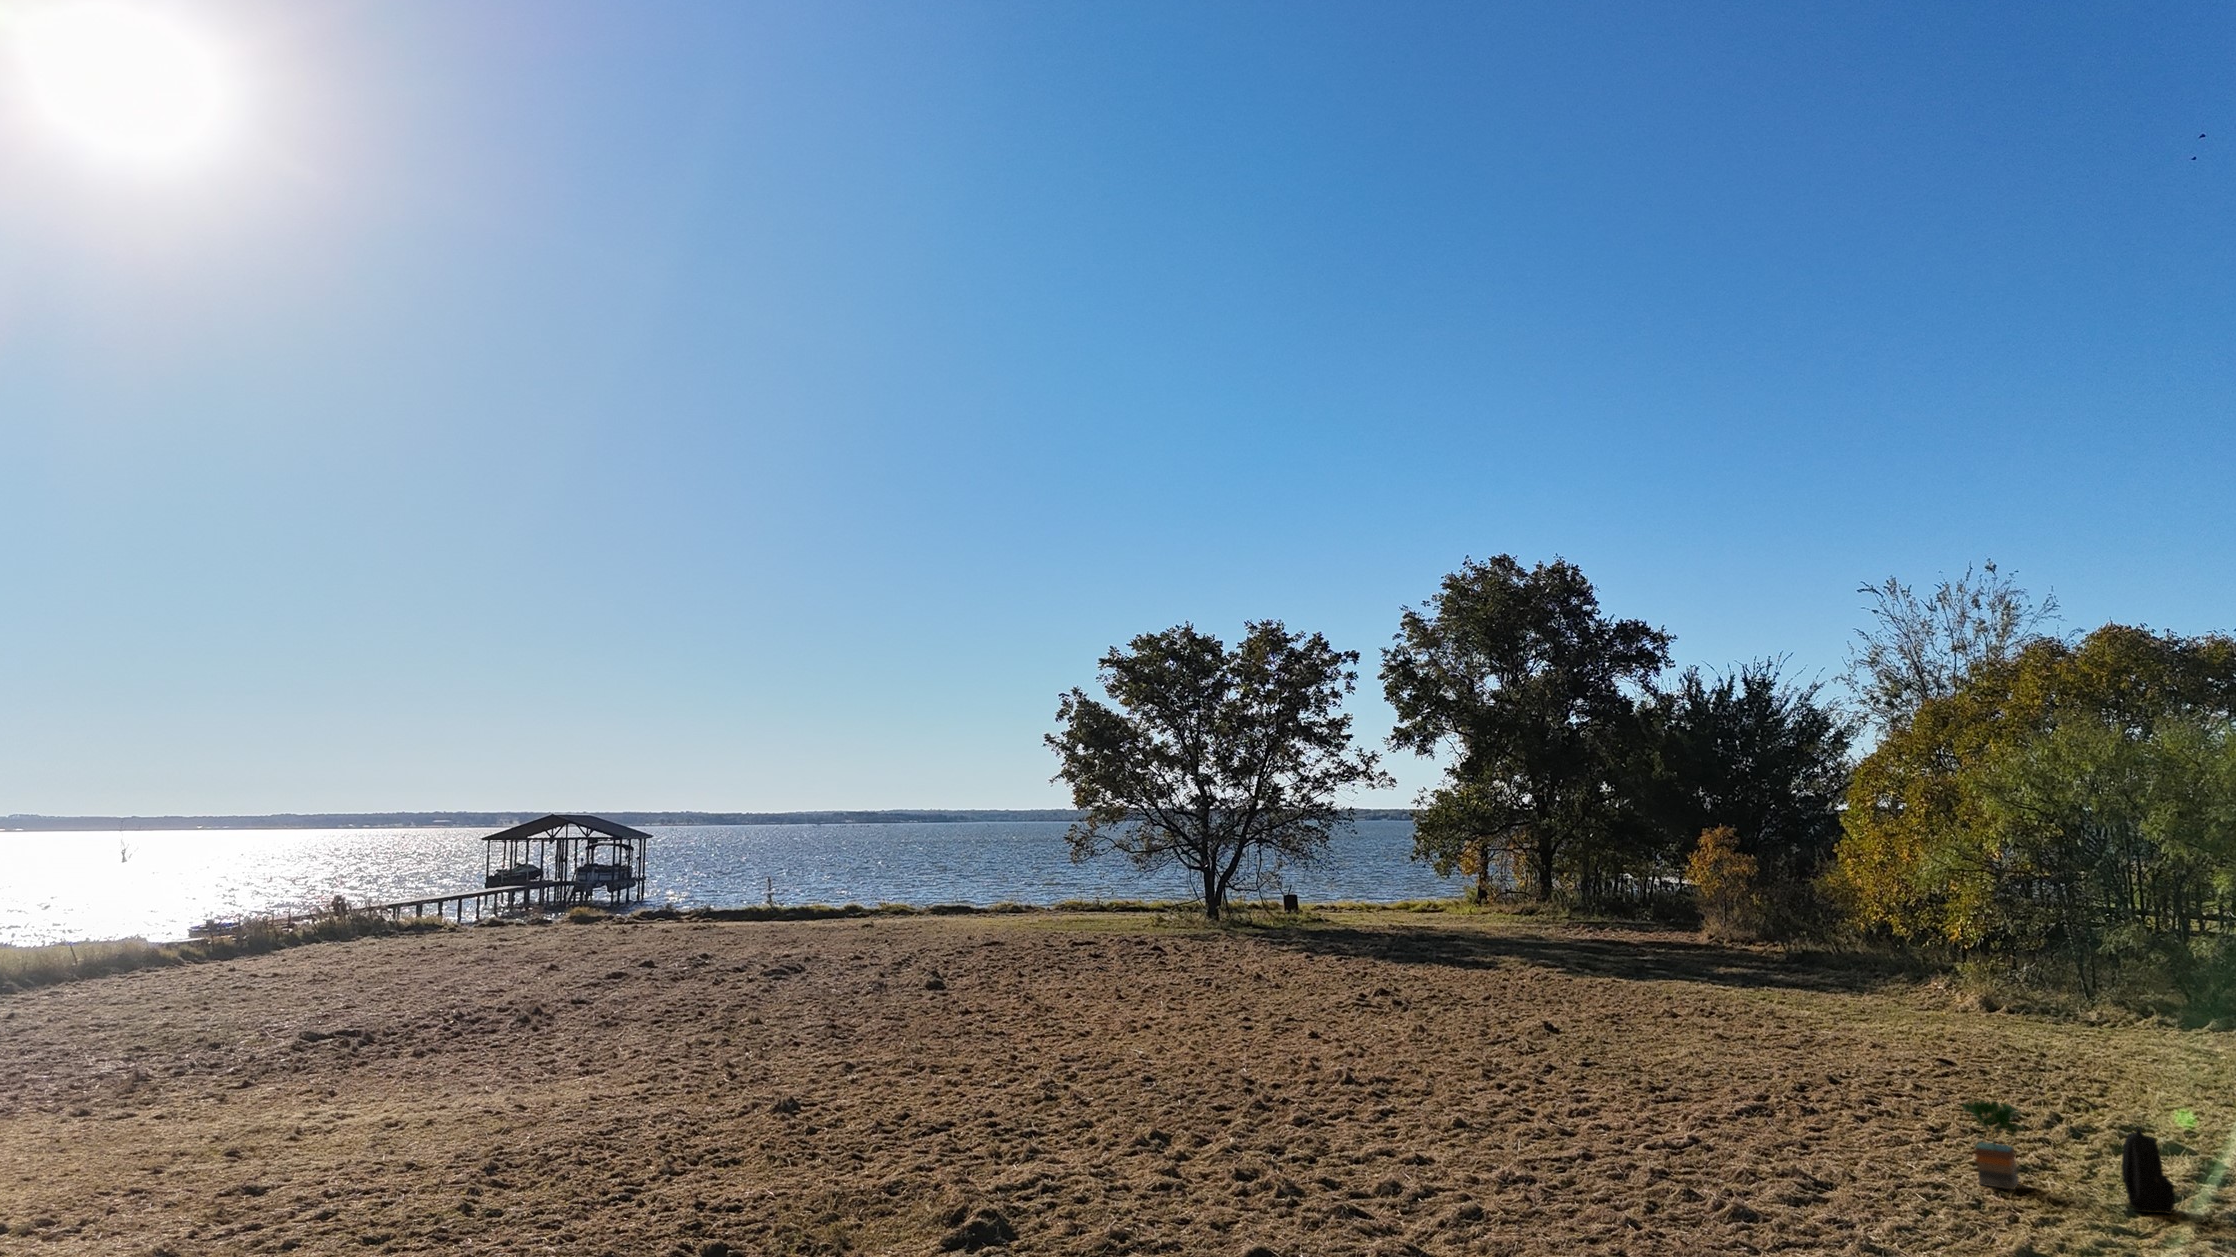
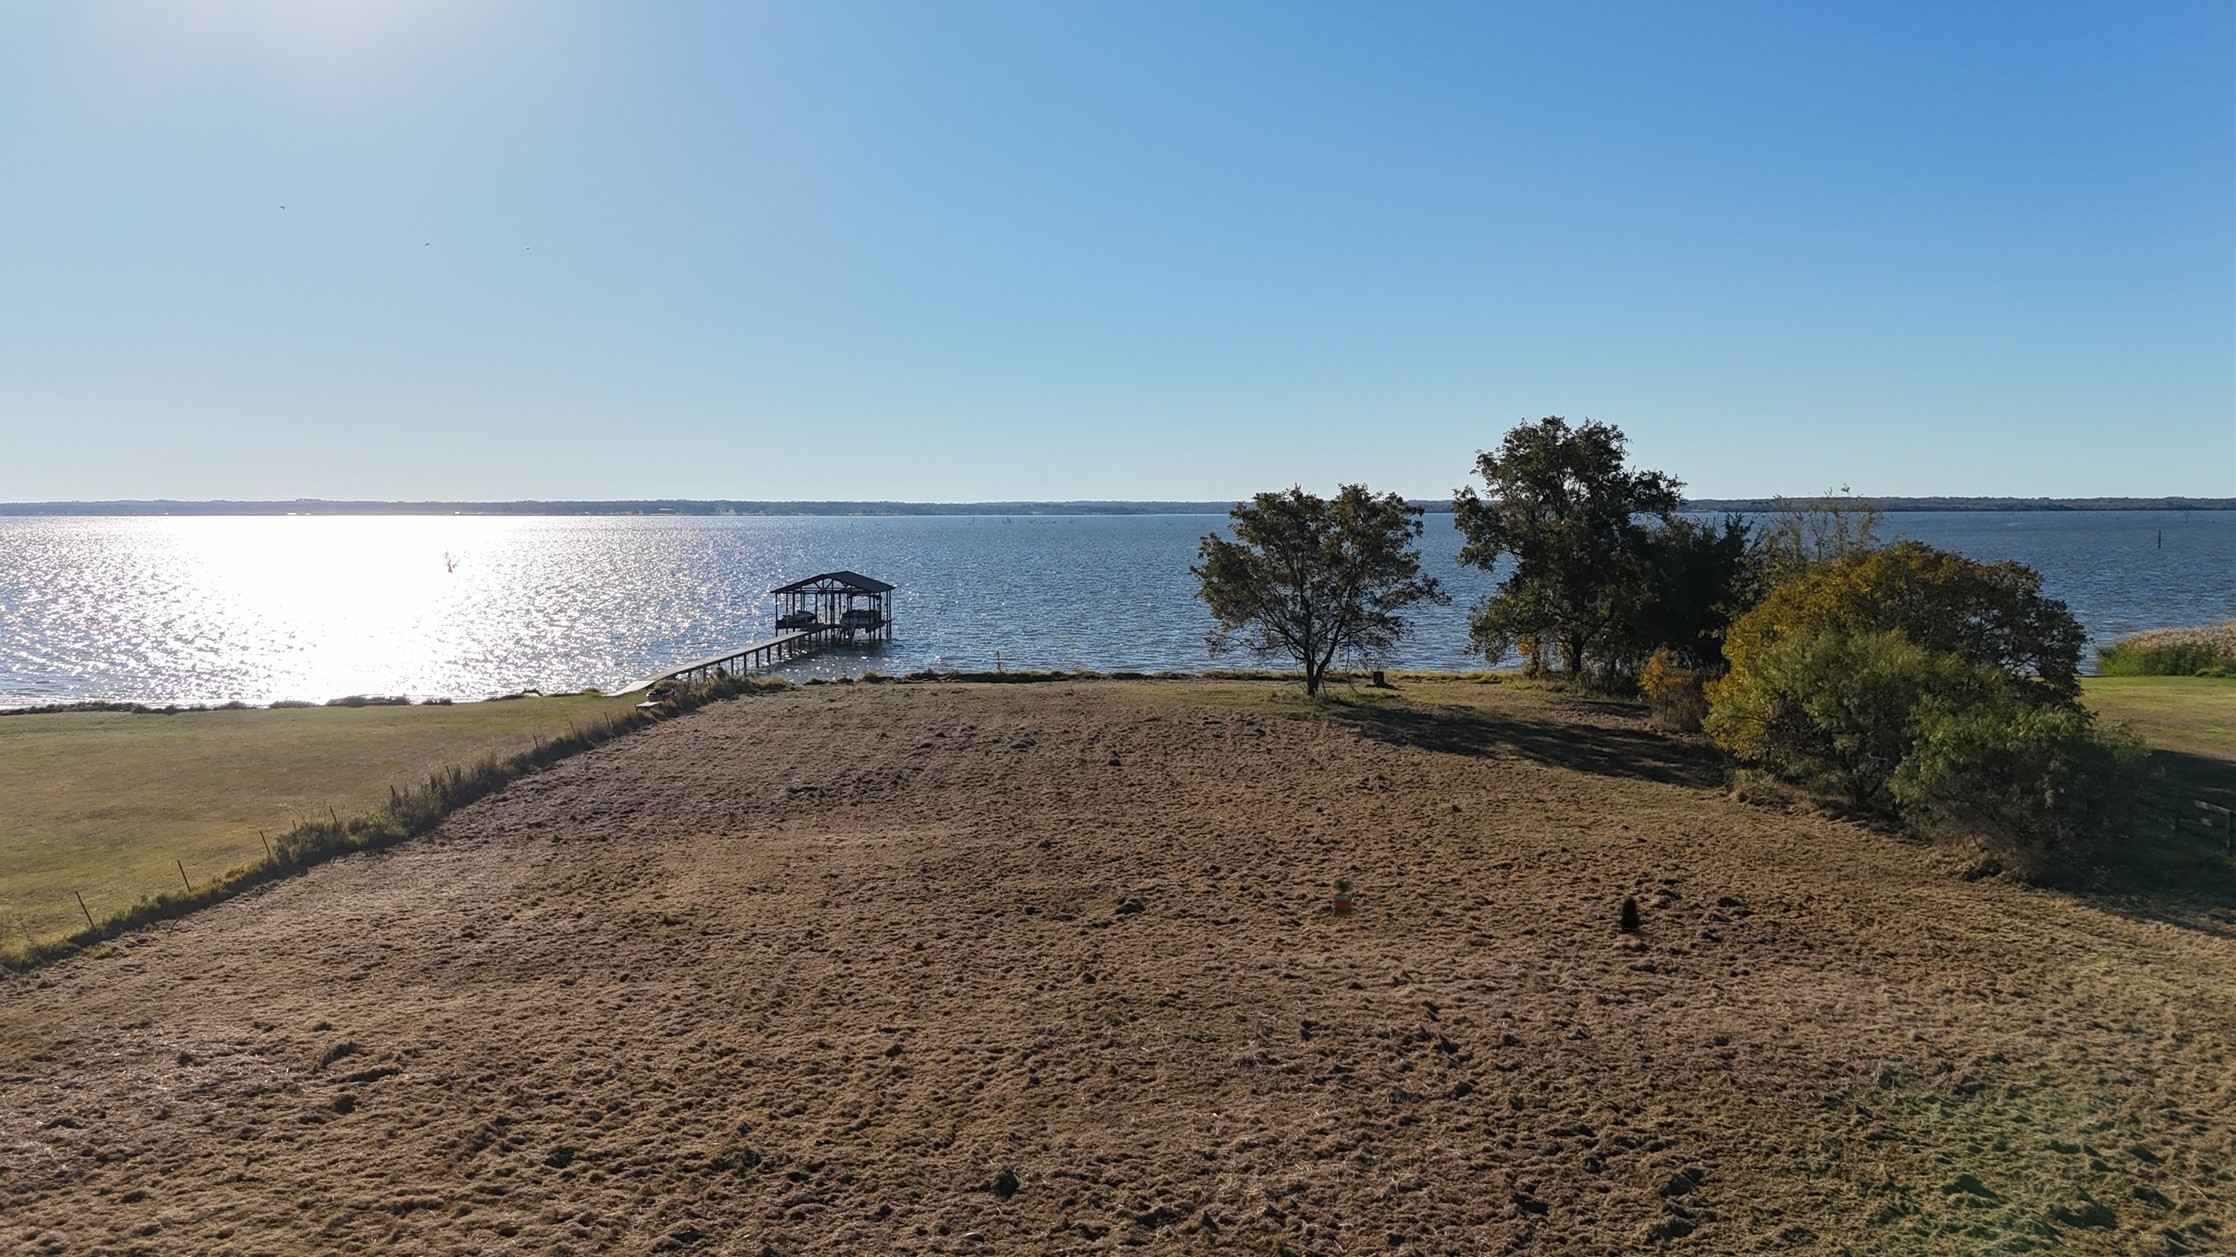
potted tree: present [1963,1100,2023,1190] -> present [1333,879,1354,916]

